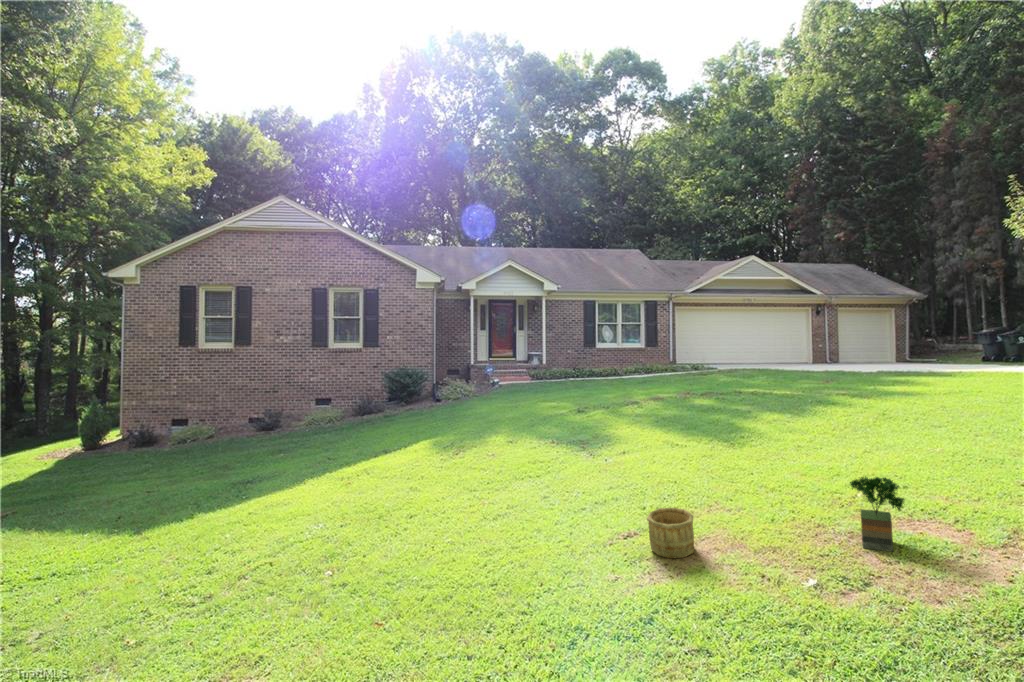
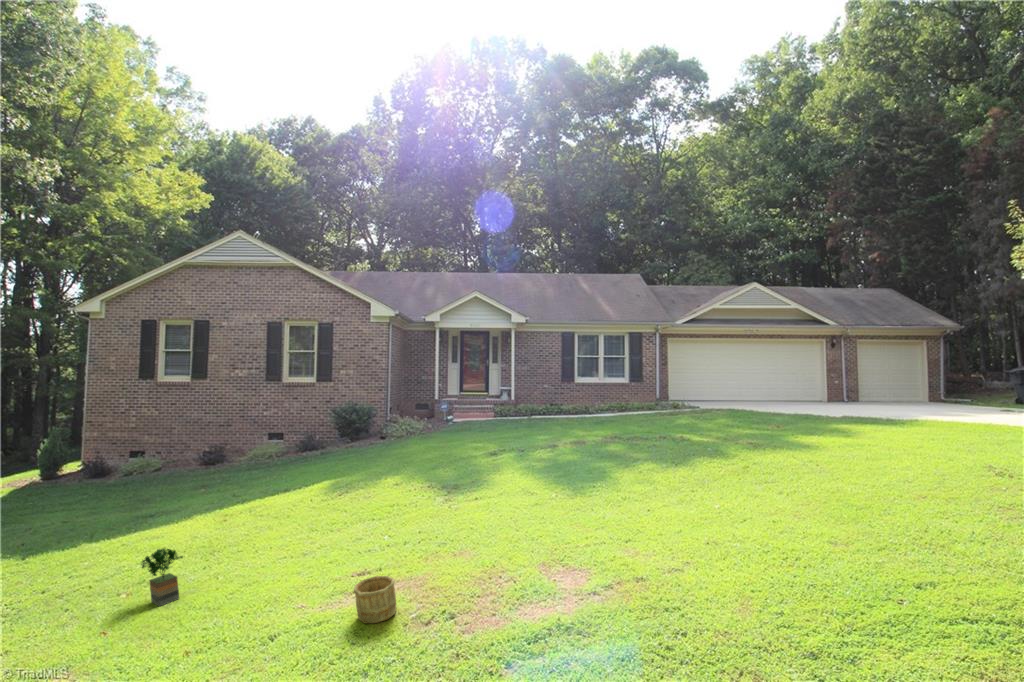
potted tree: present [850,477,905,552] -> present [141,548,182,606]

